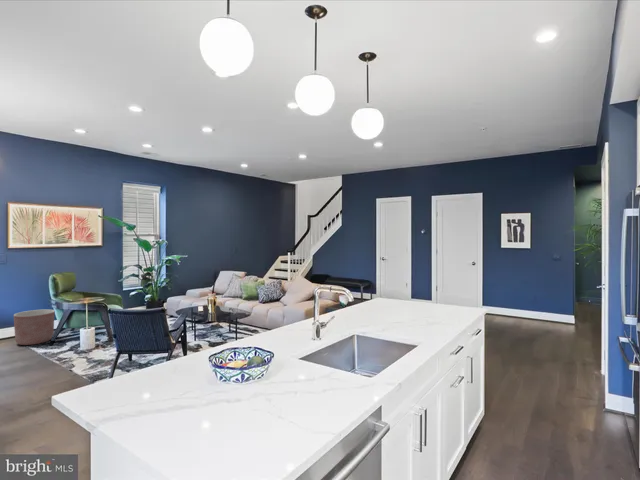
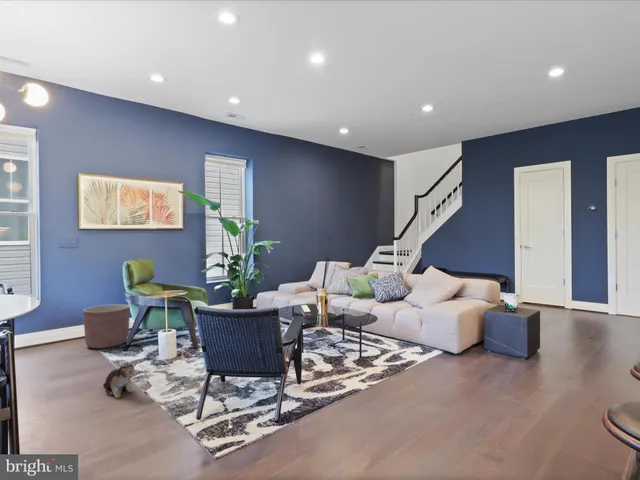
plush toy: none [37,349,64,374] -> present [103,363,136,398]

